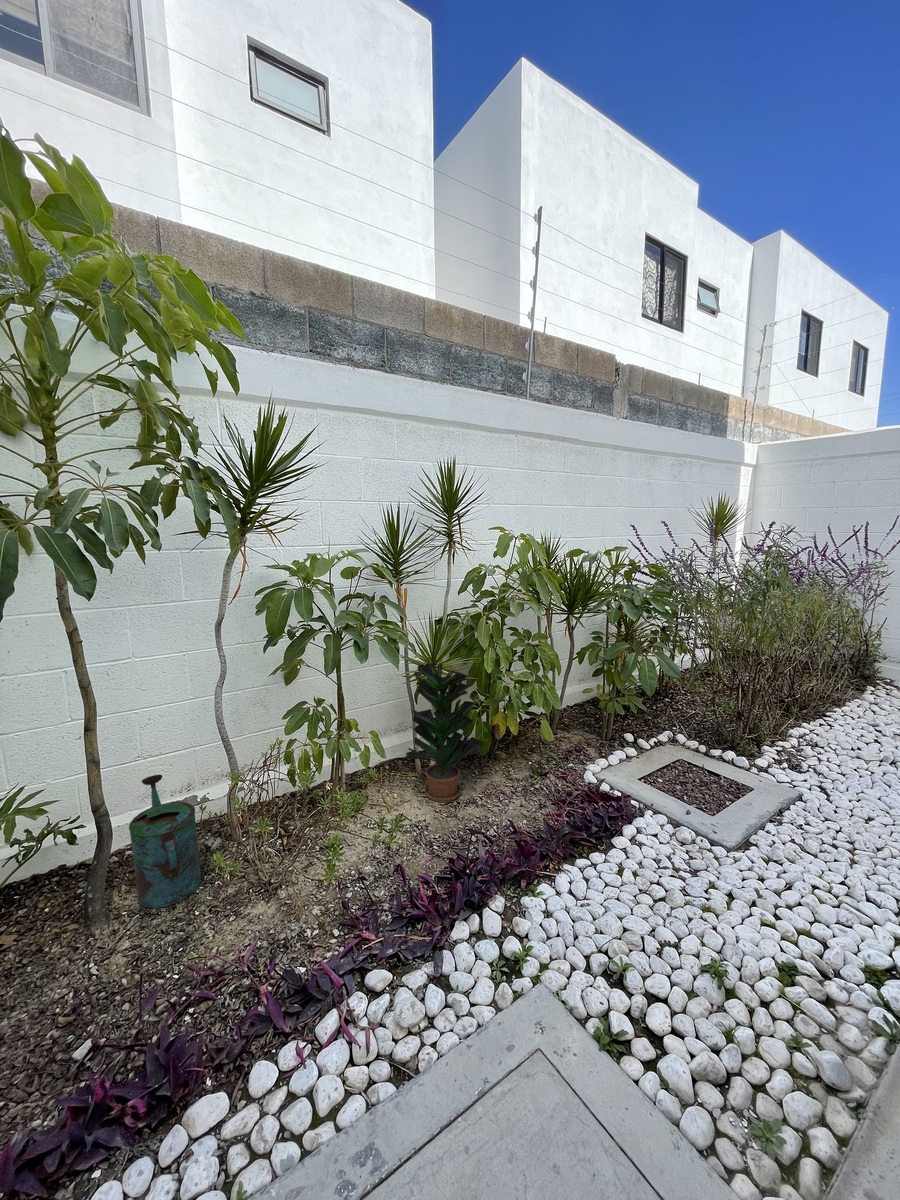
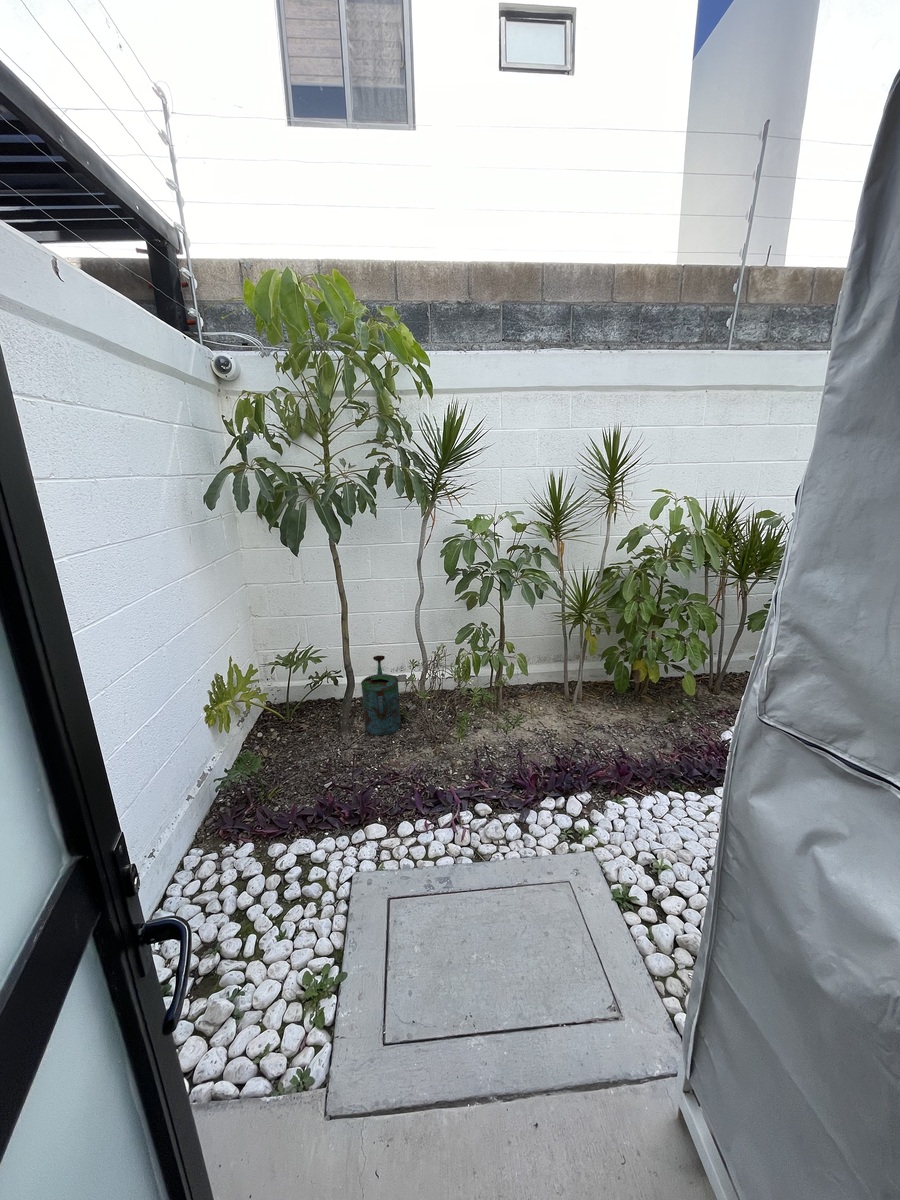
potted plant: present [405,663,484,802] -> none [550,607,624,722]

